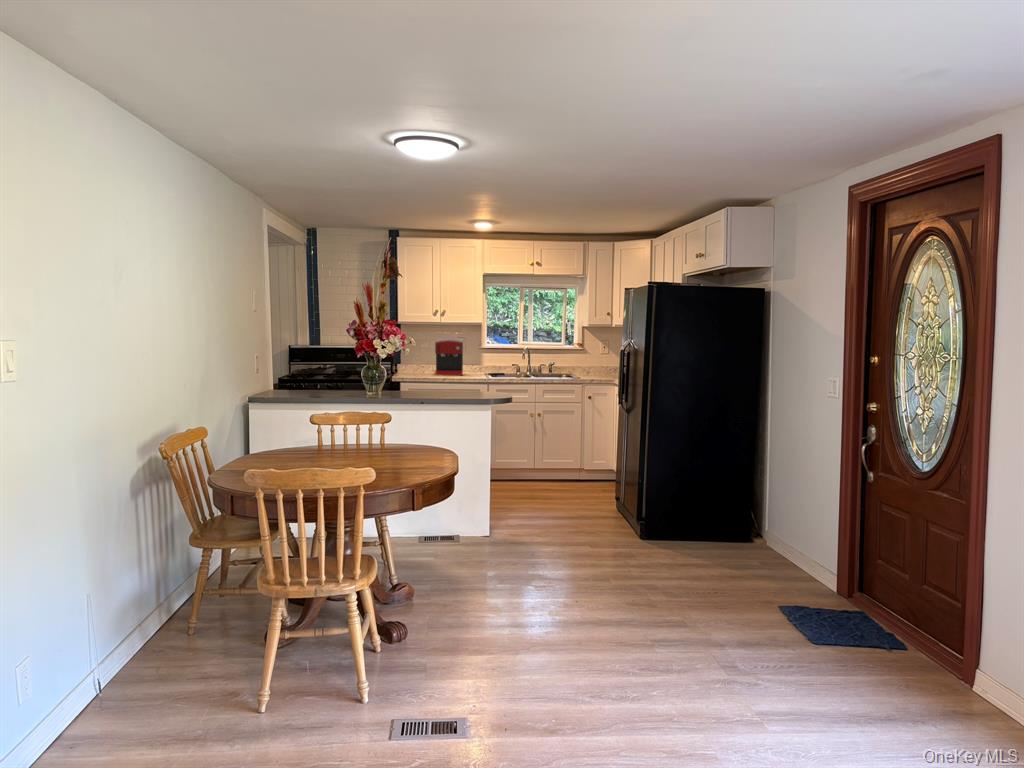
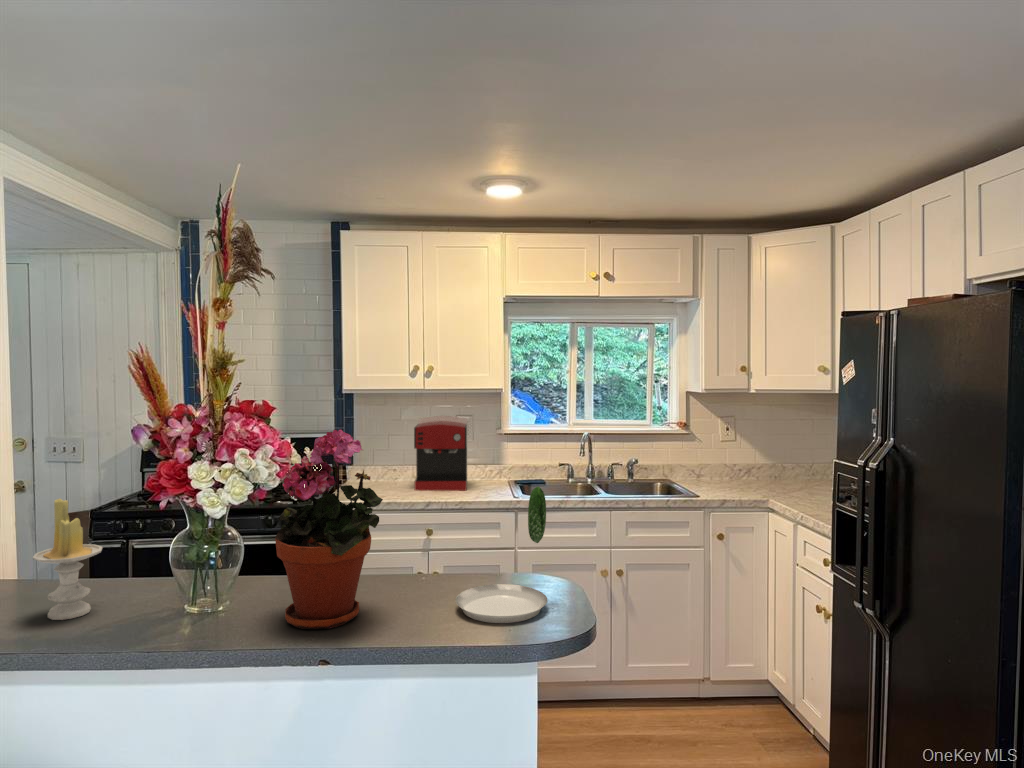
potted plant: none [399,330,434,395] -> present [275,430,383,629]
plate: none [459,352,491,395] -> present [455,487,547,623]
candle: none [317,353,338,393] -> present [33,499,102,620]

